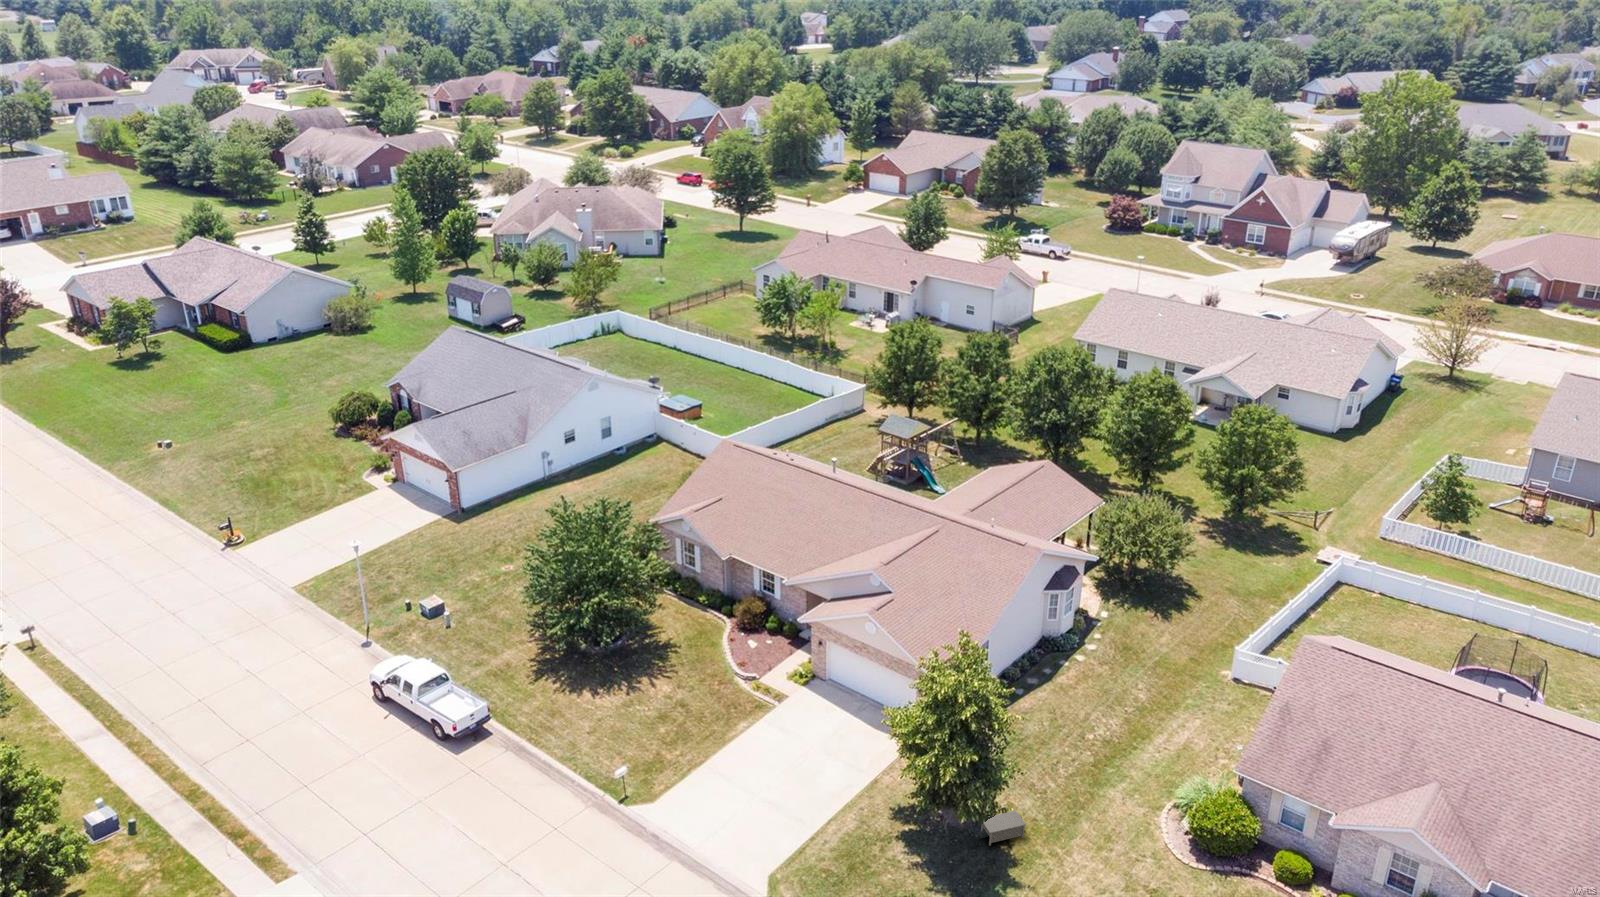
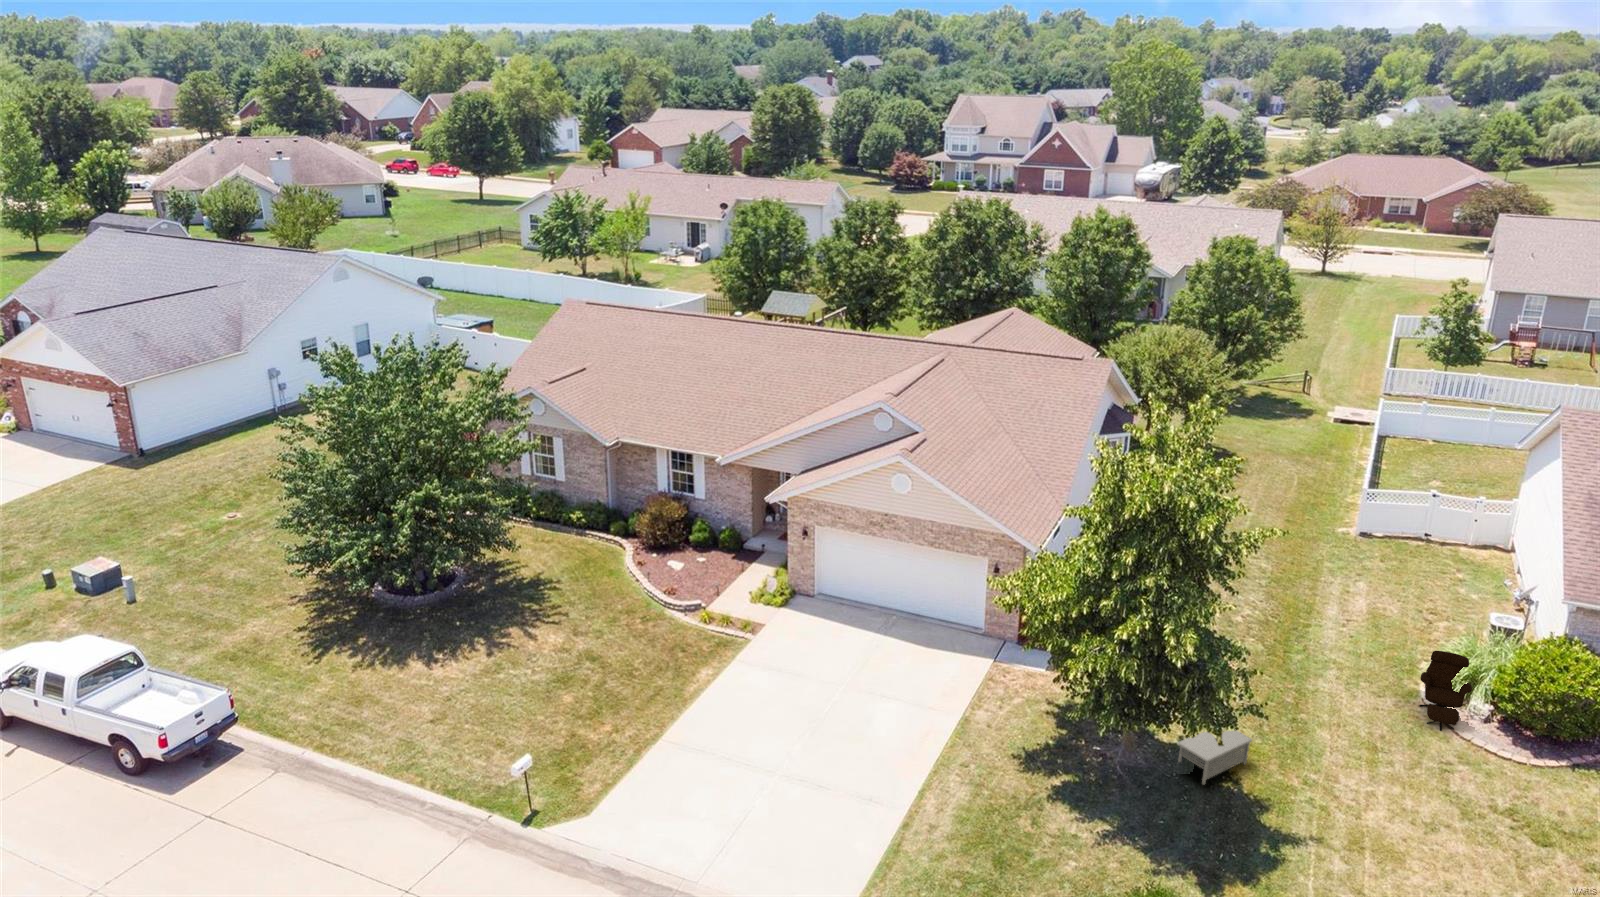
lounge chair: none [1154,787,1190,838] -> present [1420,651,1472,731]

